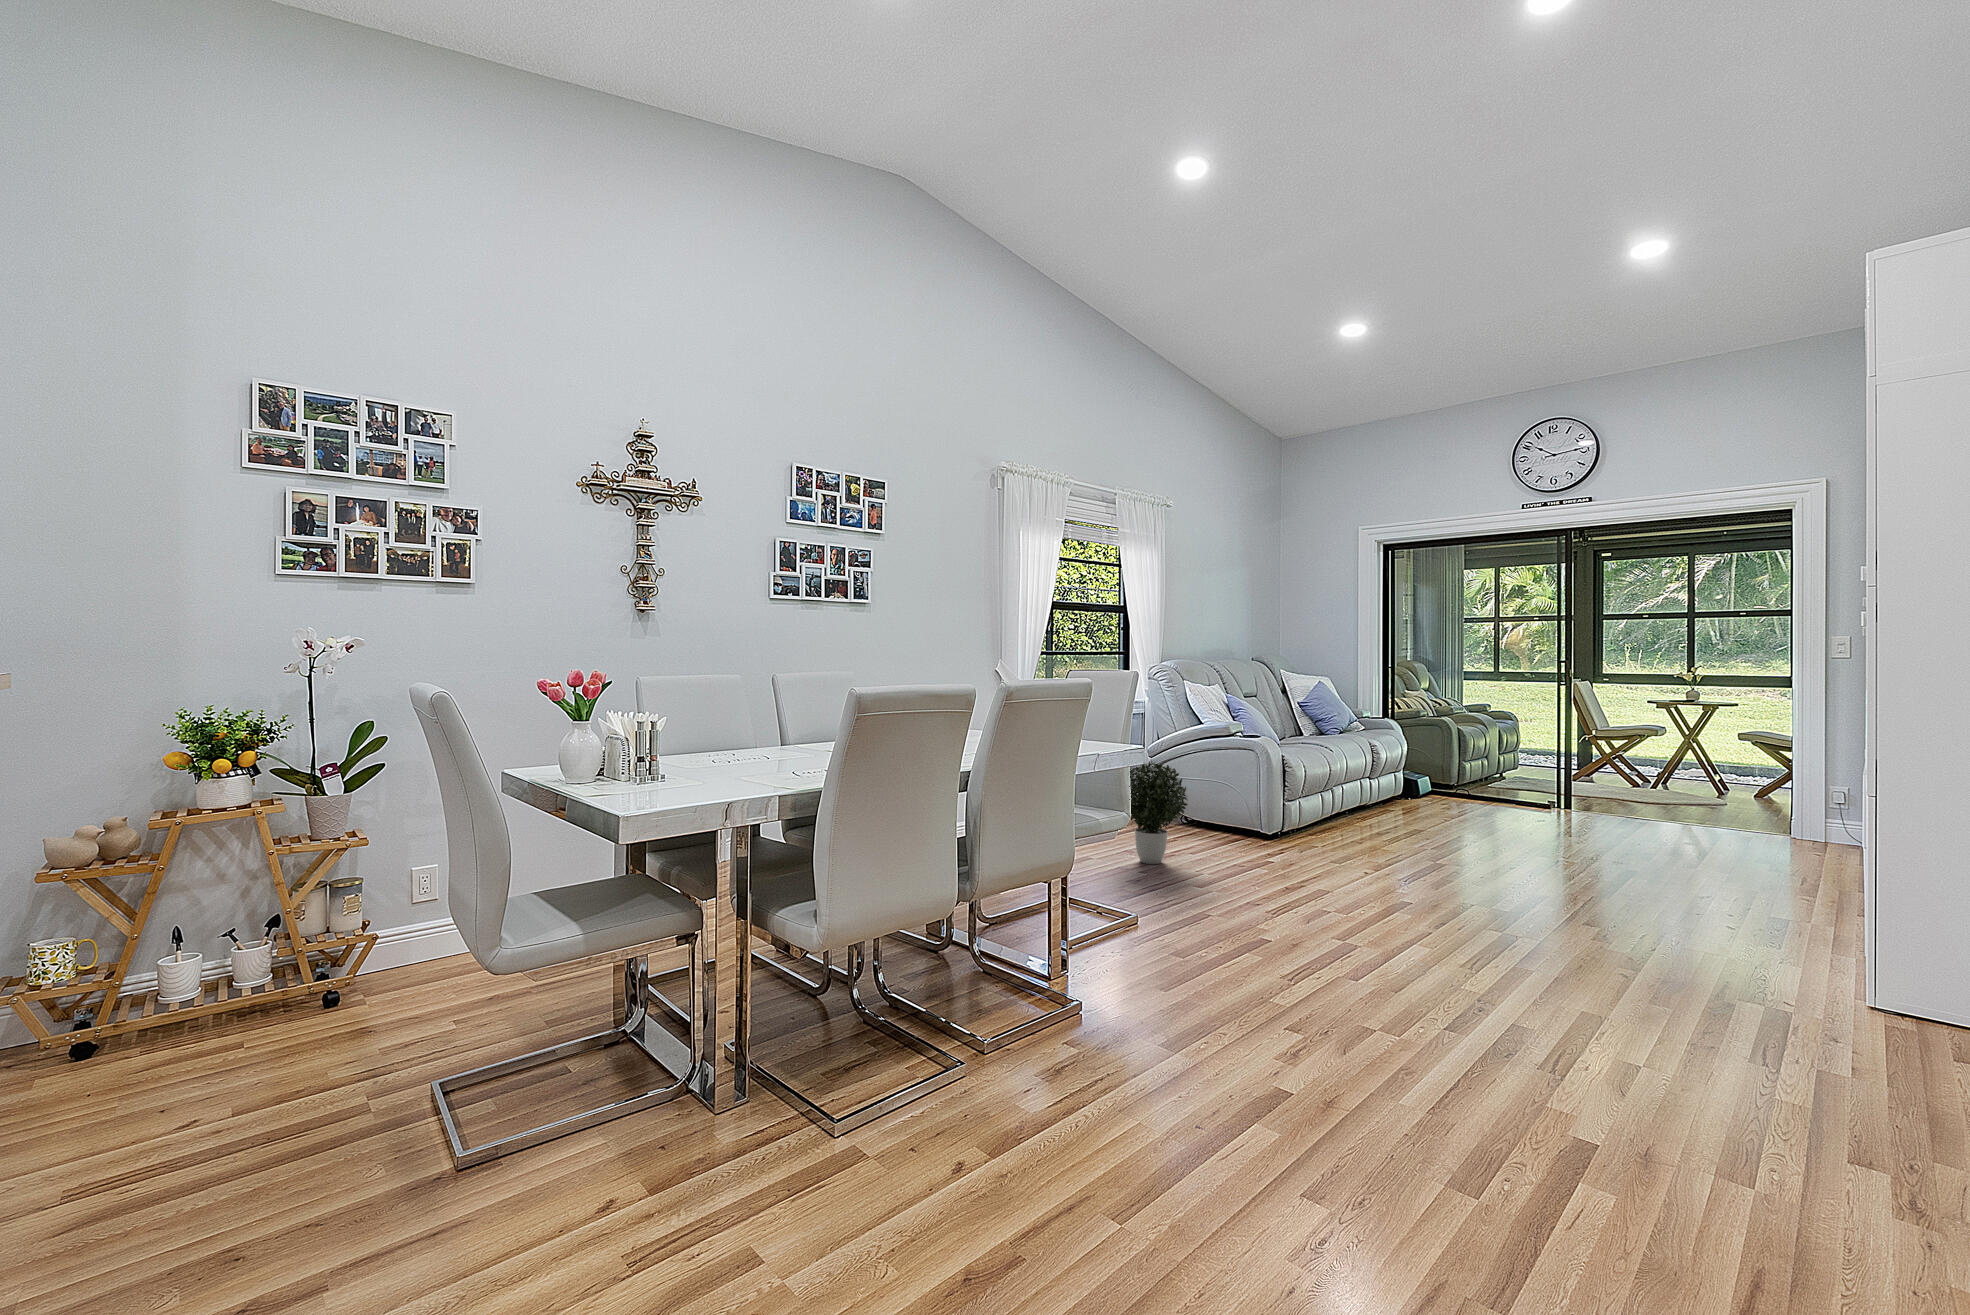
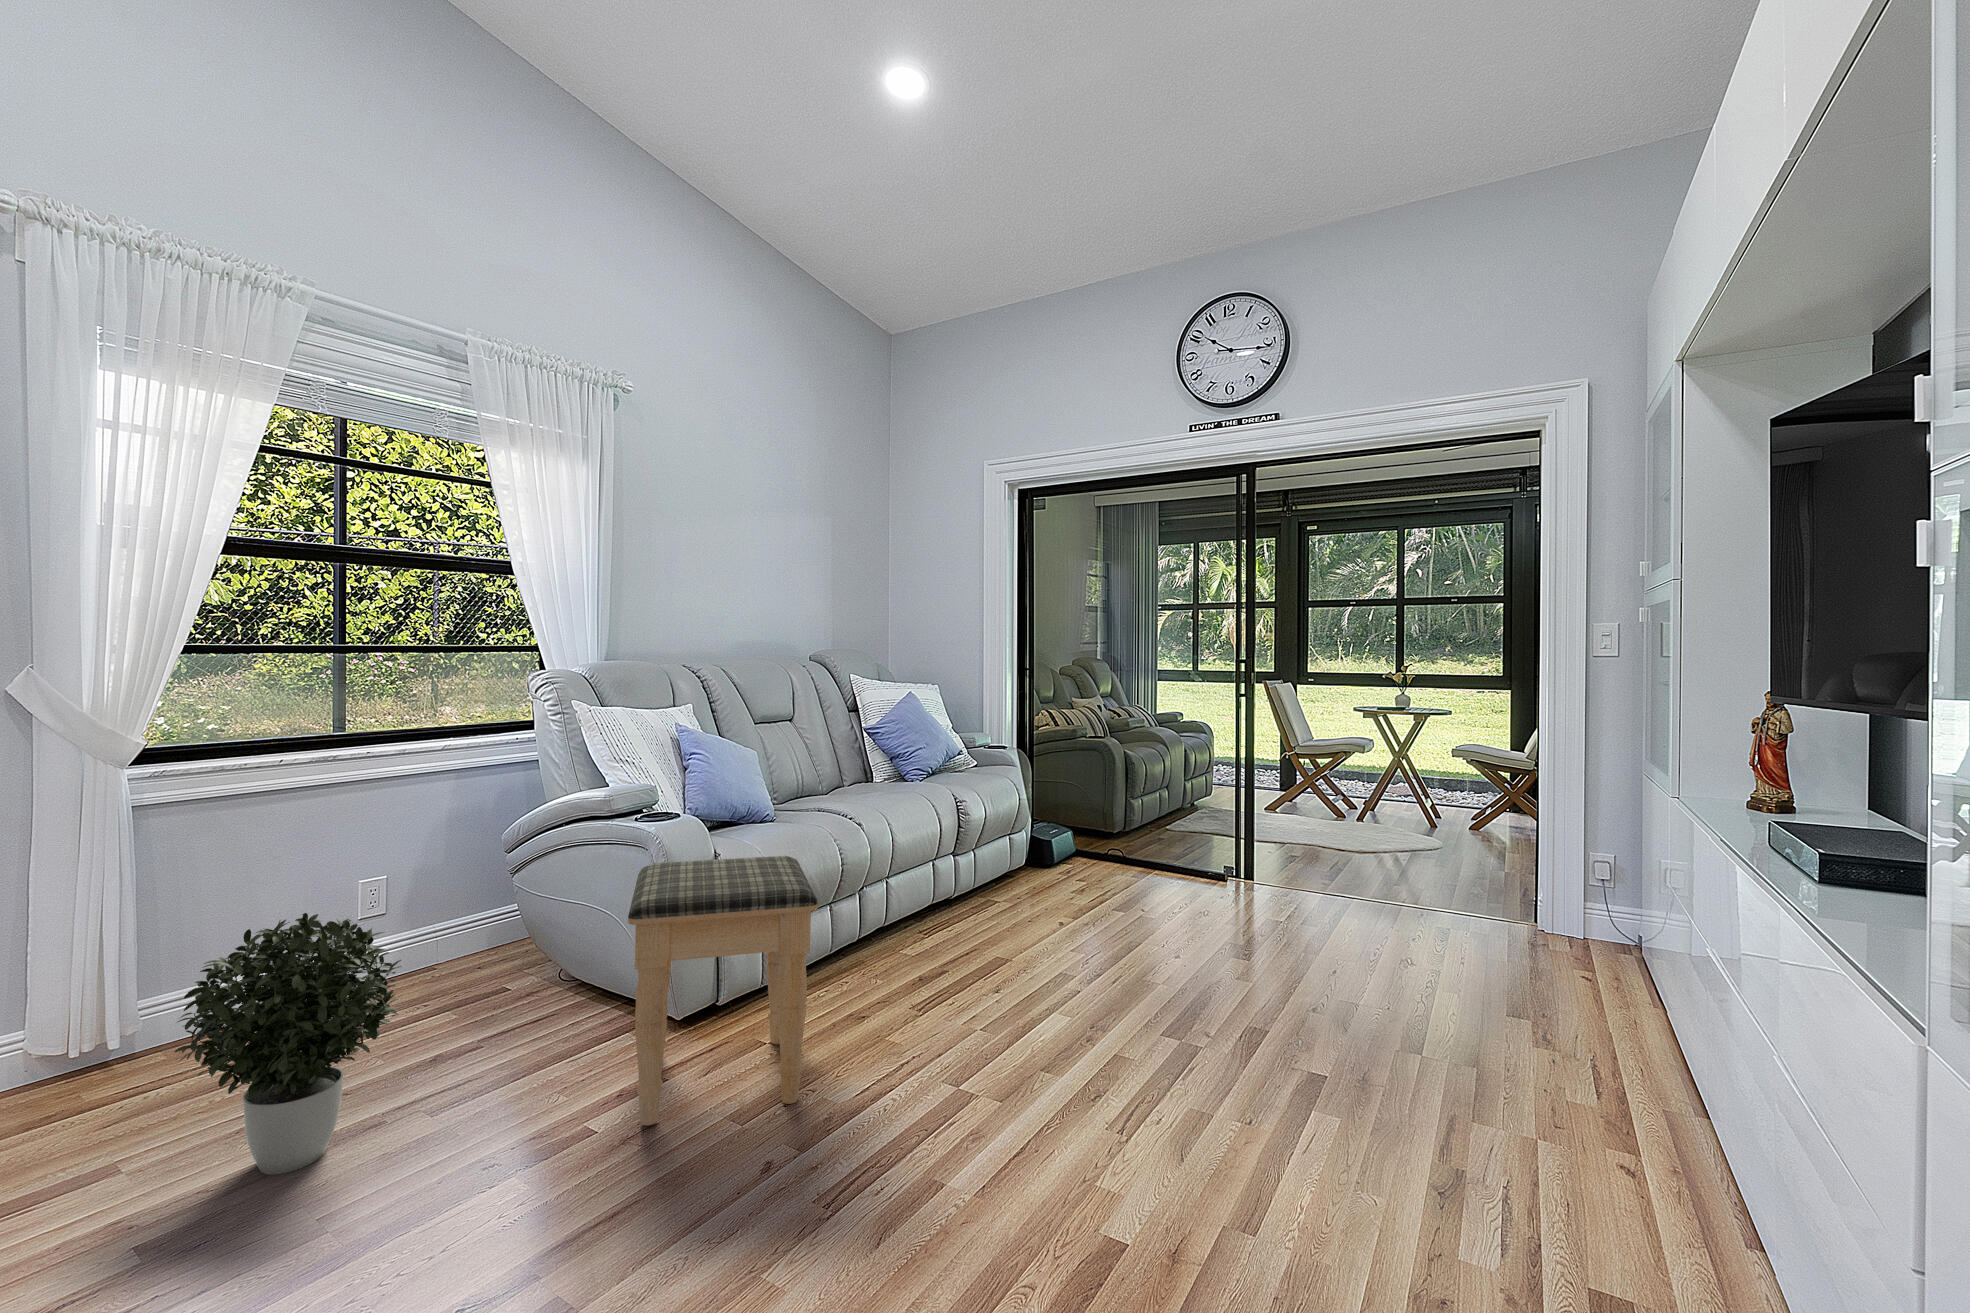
footstool: none [1256,755,1366,862] -> present [628,856,818,1125]

